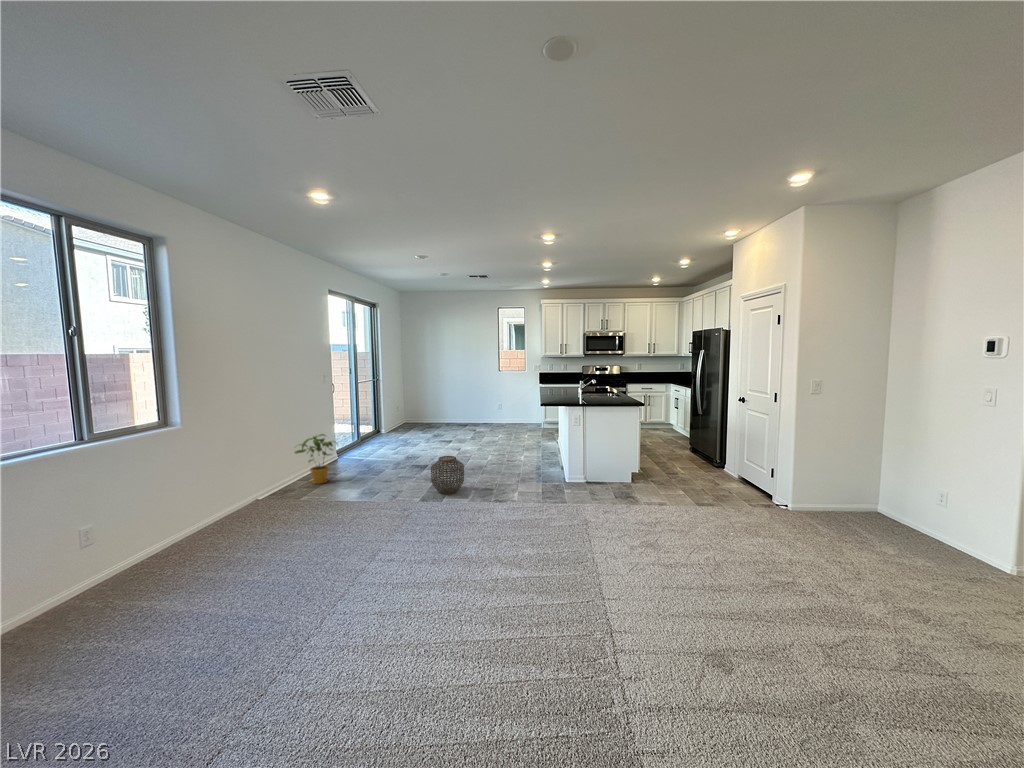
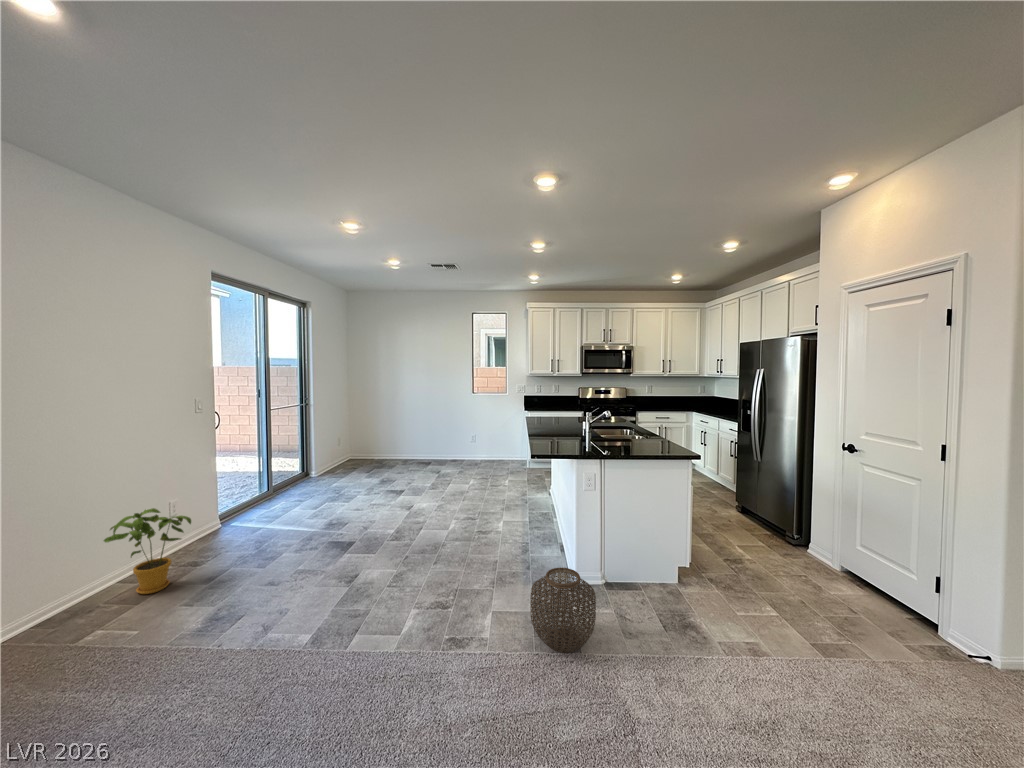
woven basket: present [431,456,464,494] -> present [530,568,596,653]

